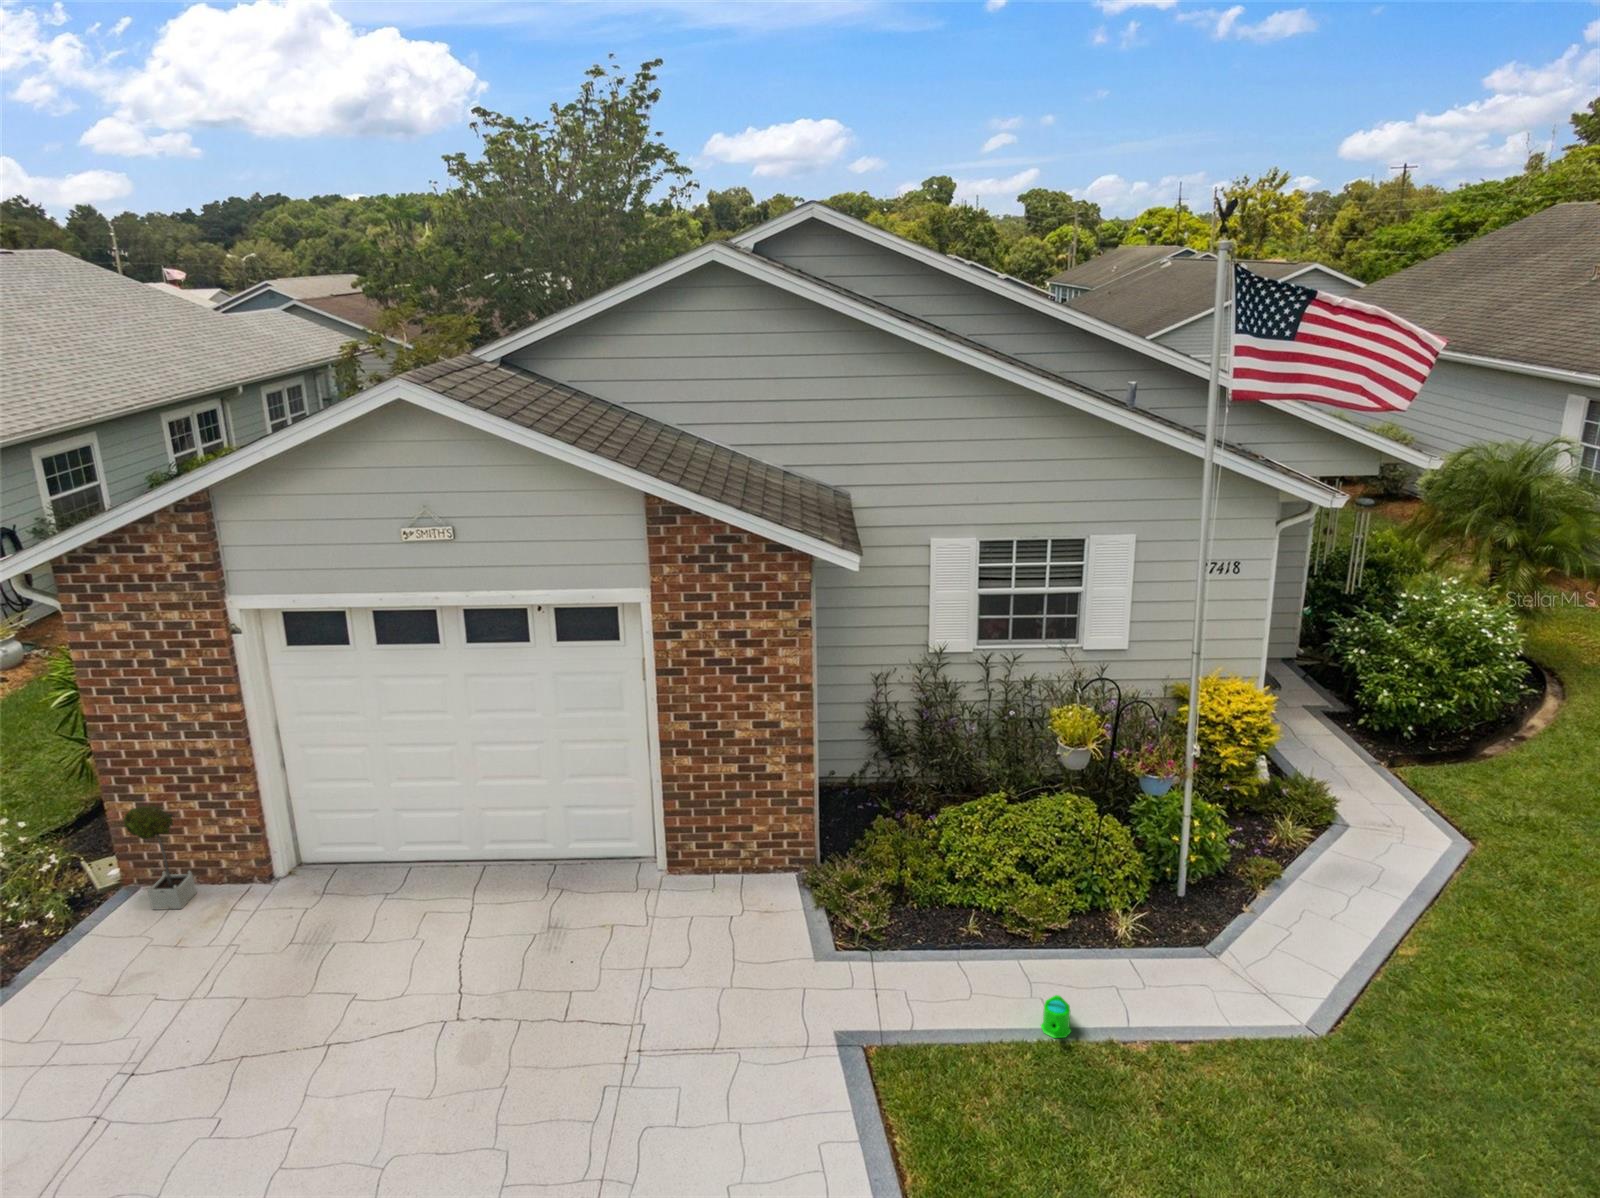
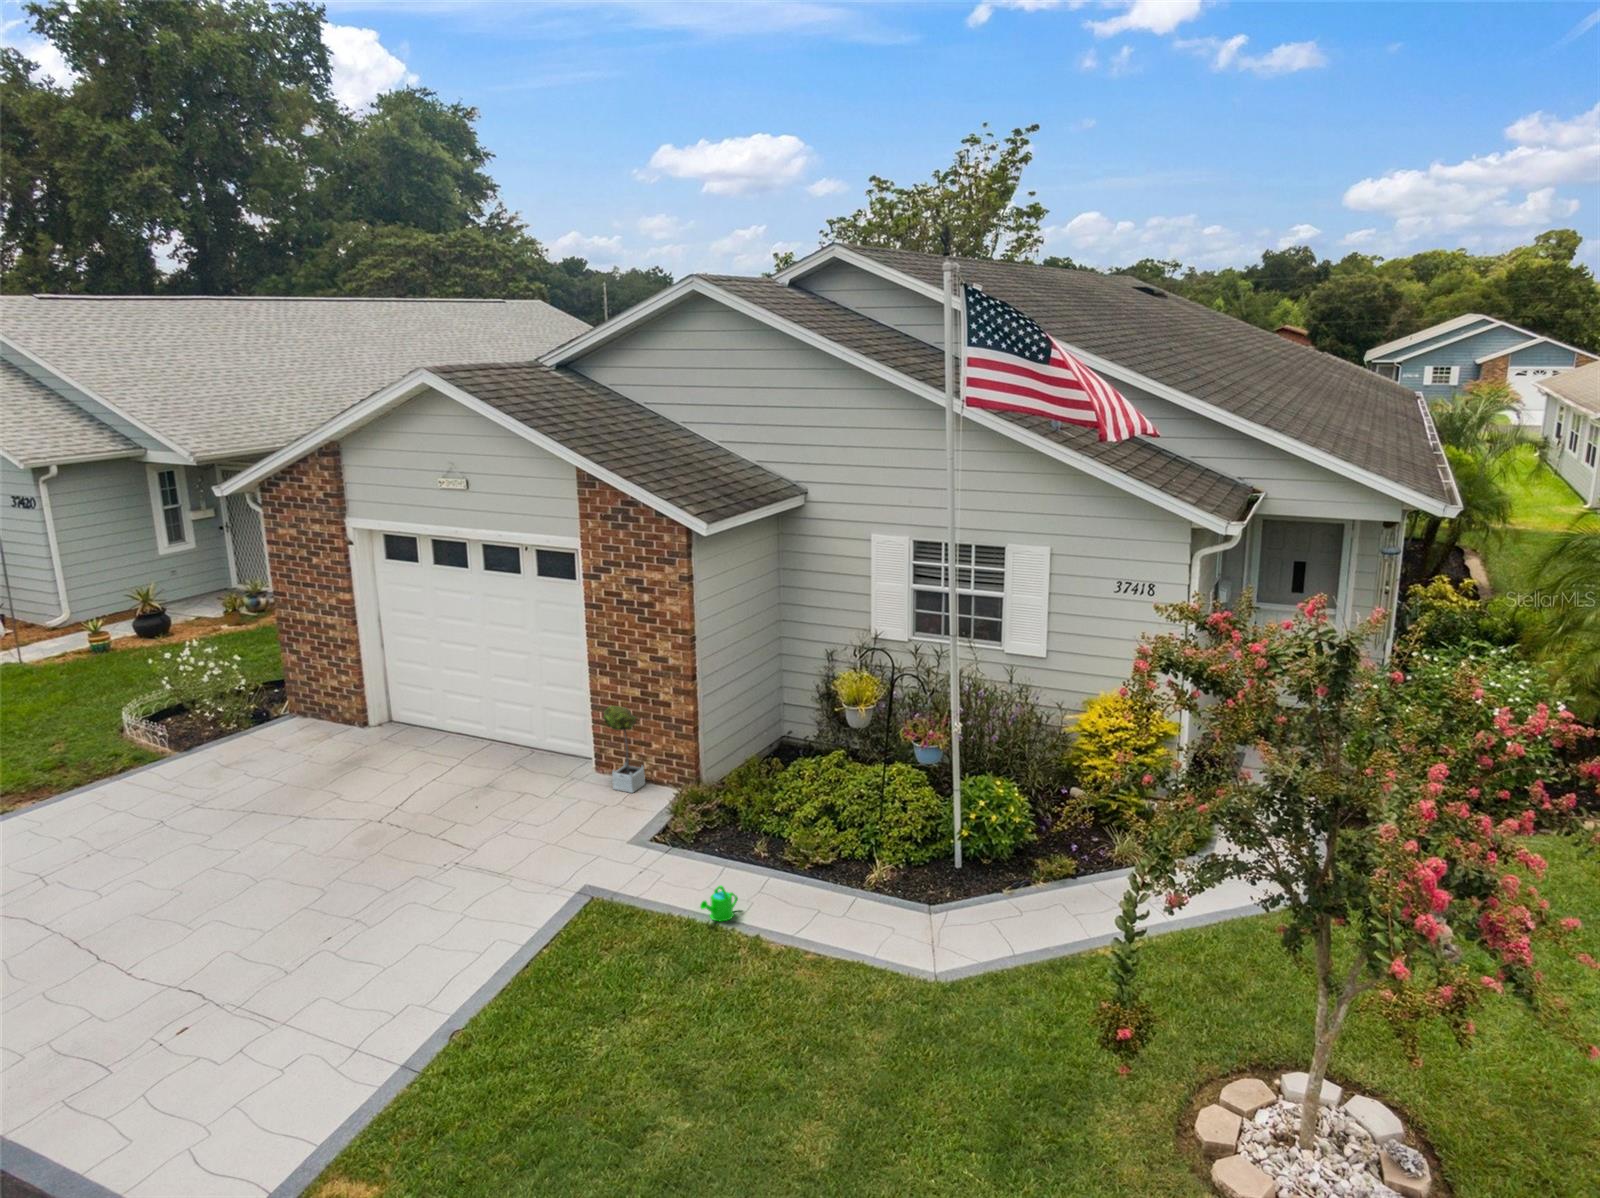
potted tree: present [124,806,197,910] -> present [604,706,645,793]

